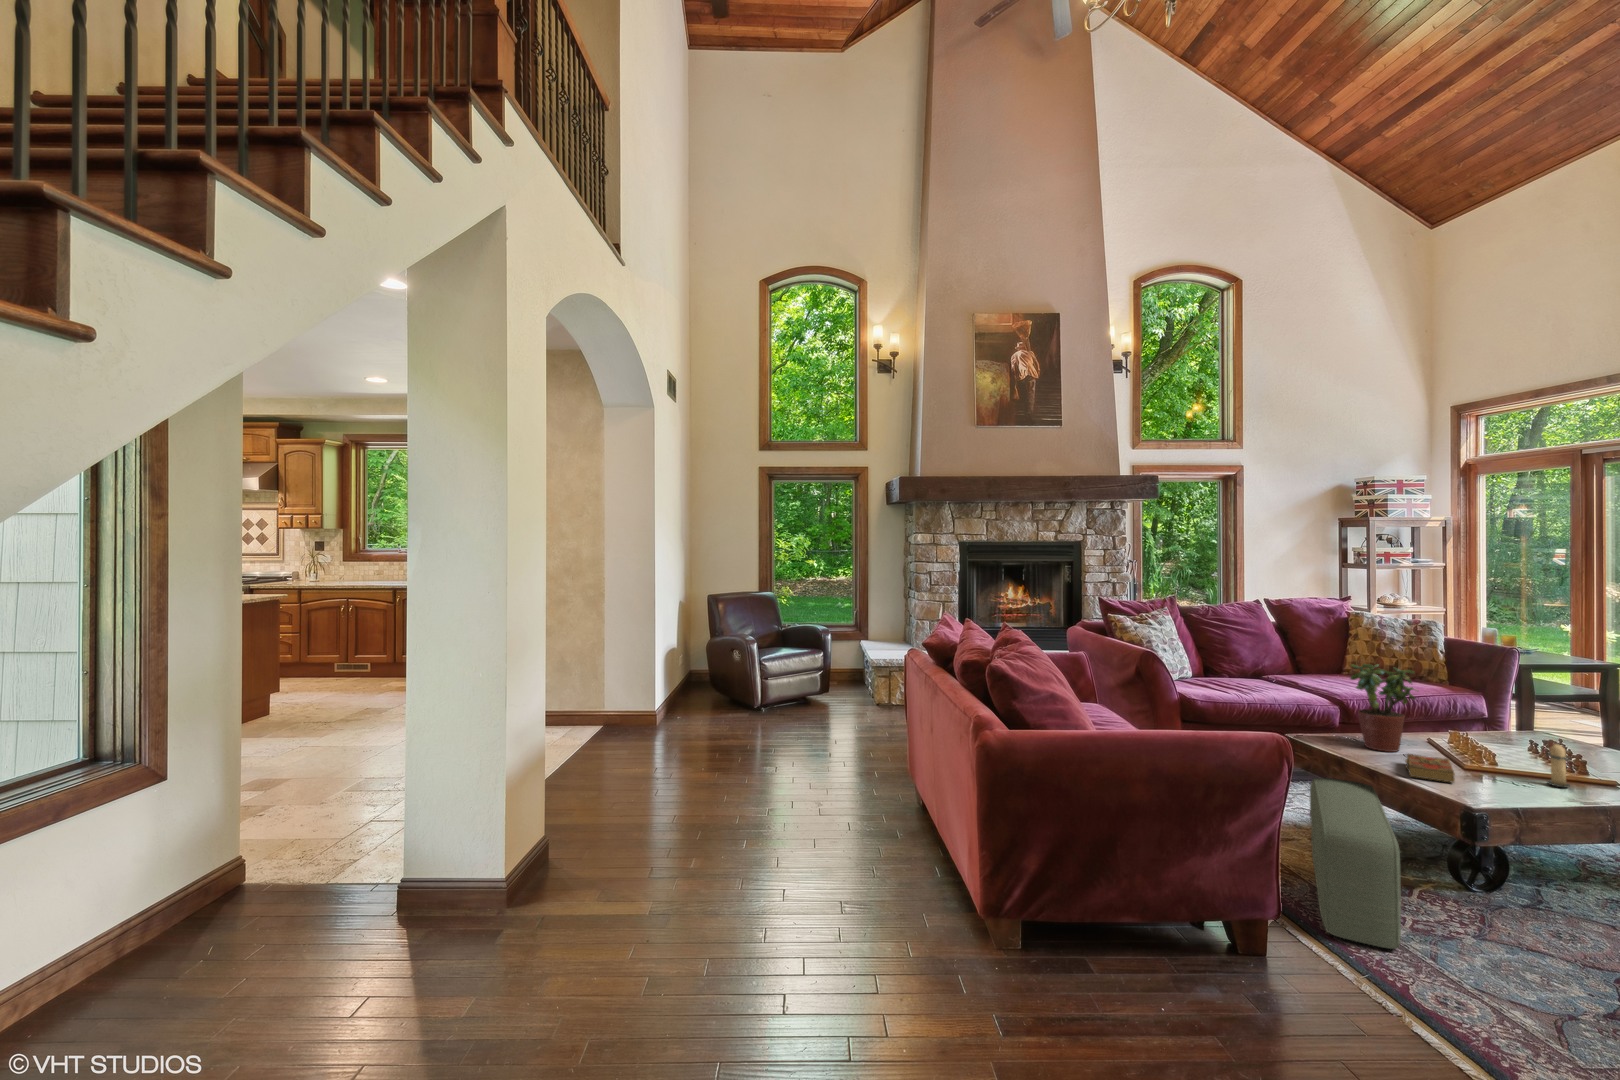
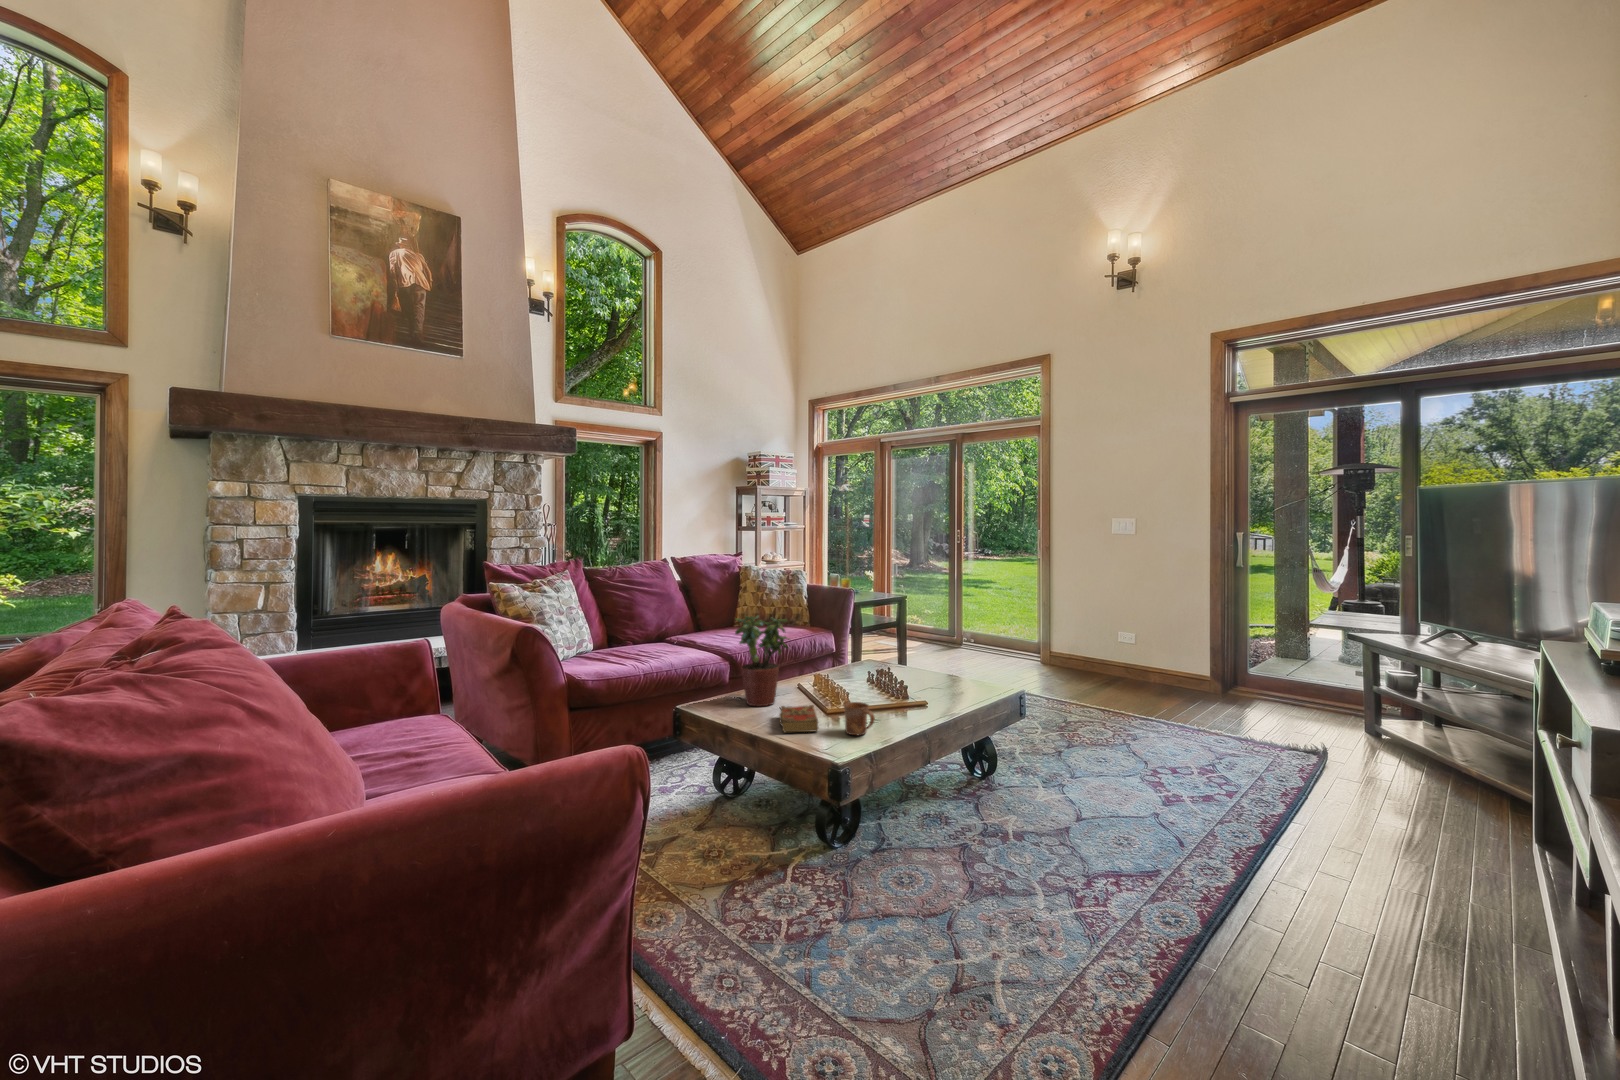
candle: present [1546,744,1570,788] -> none [880,674,900,717]
mug: none [1488,761,1532,796] -> present [844,702,875,735]
pouf: present [1310,778,1401,949] -> none [692,749,773,964]

